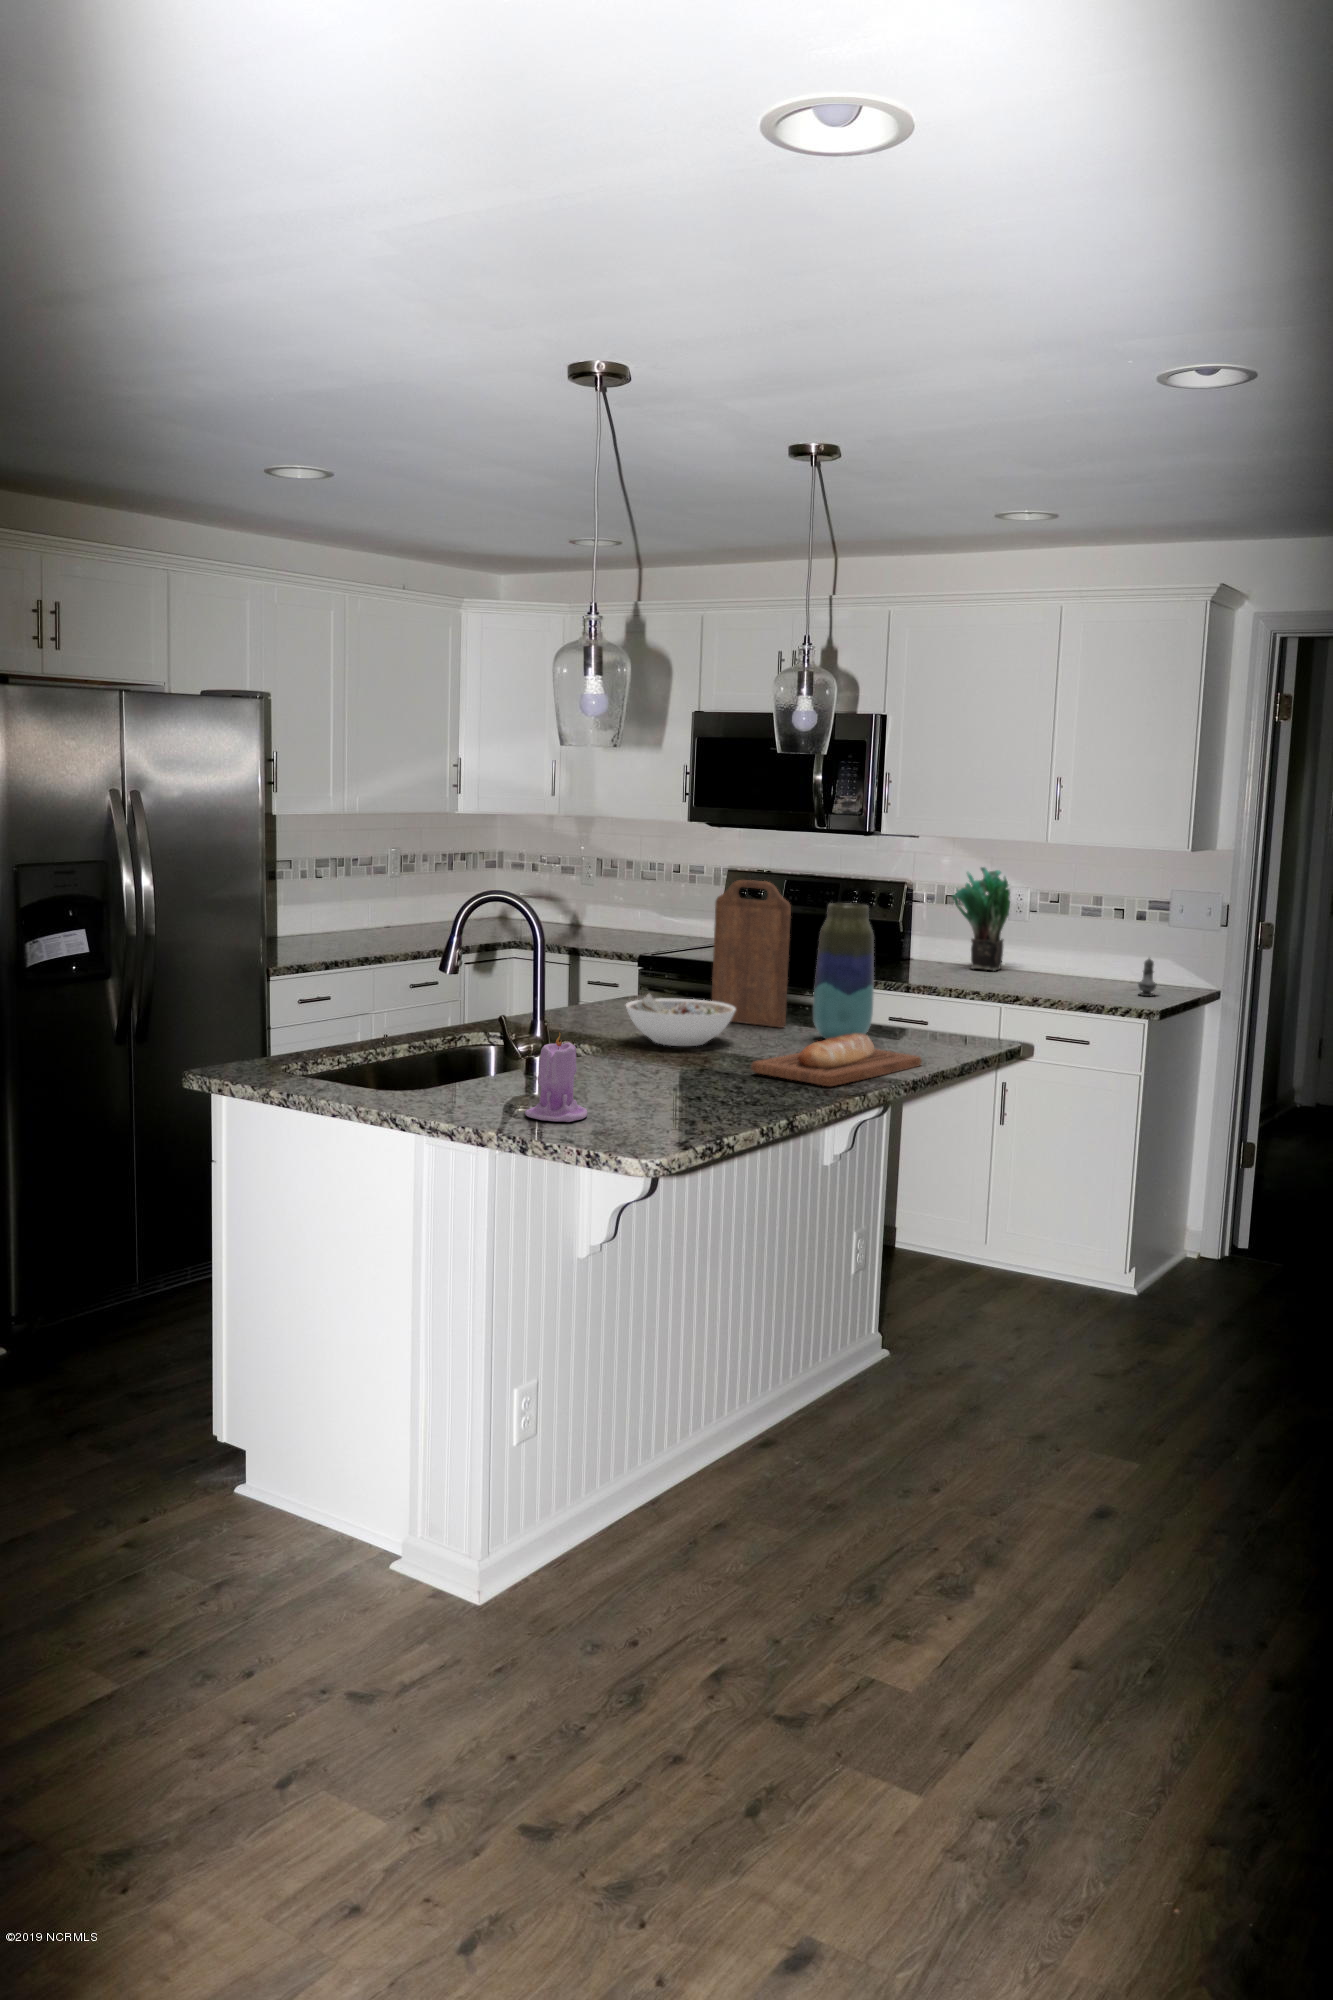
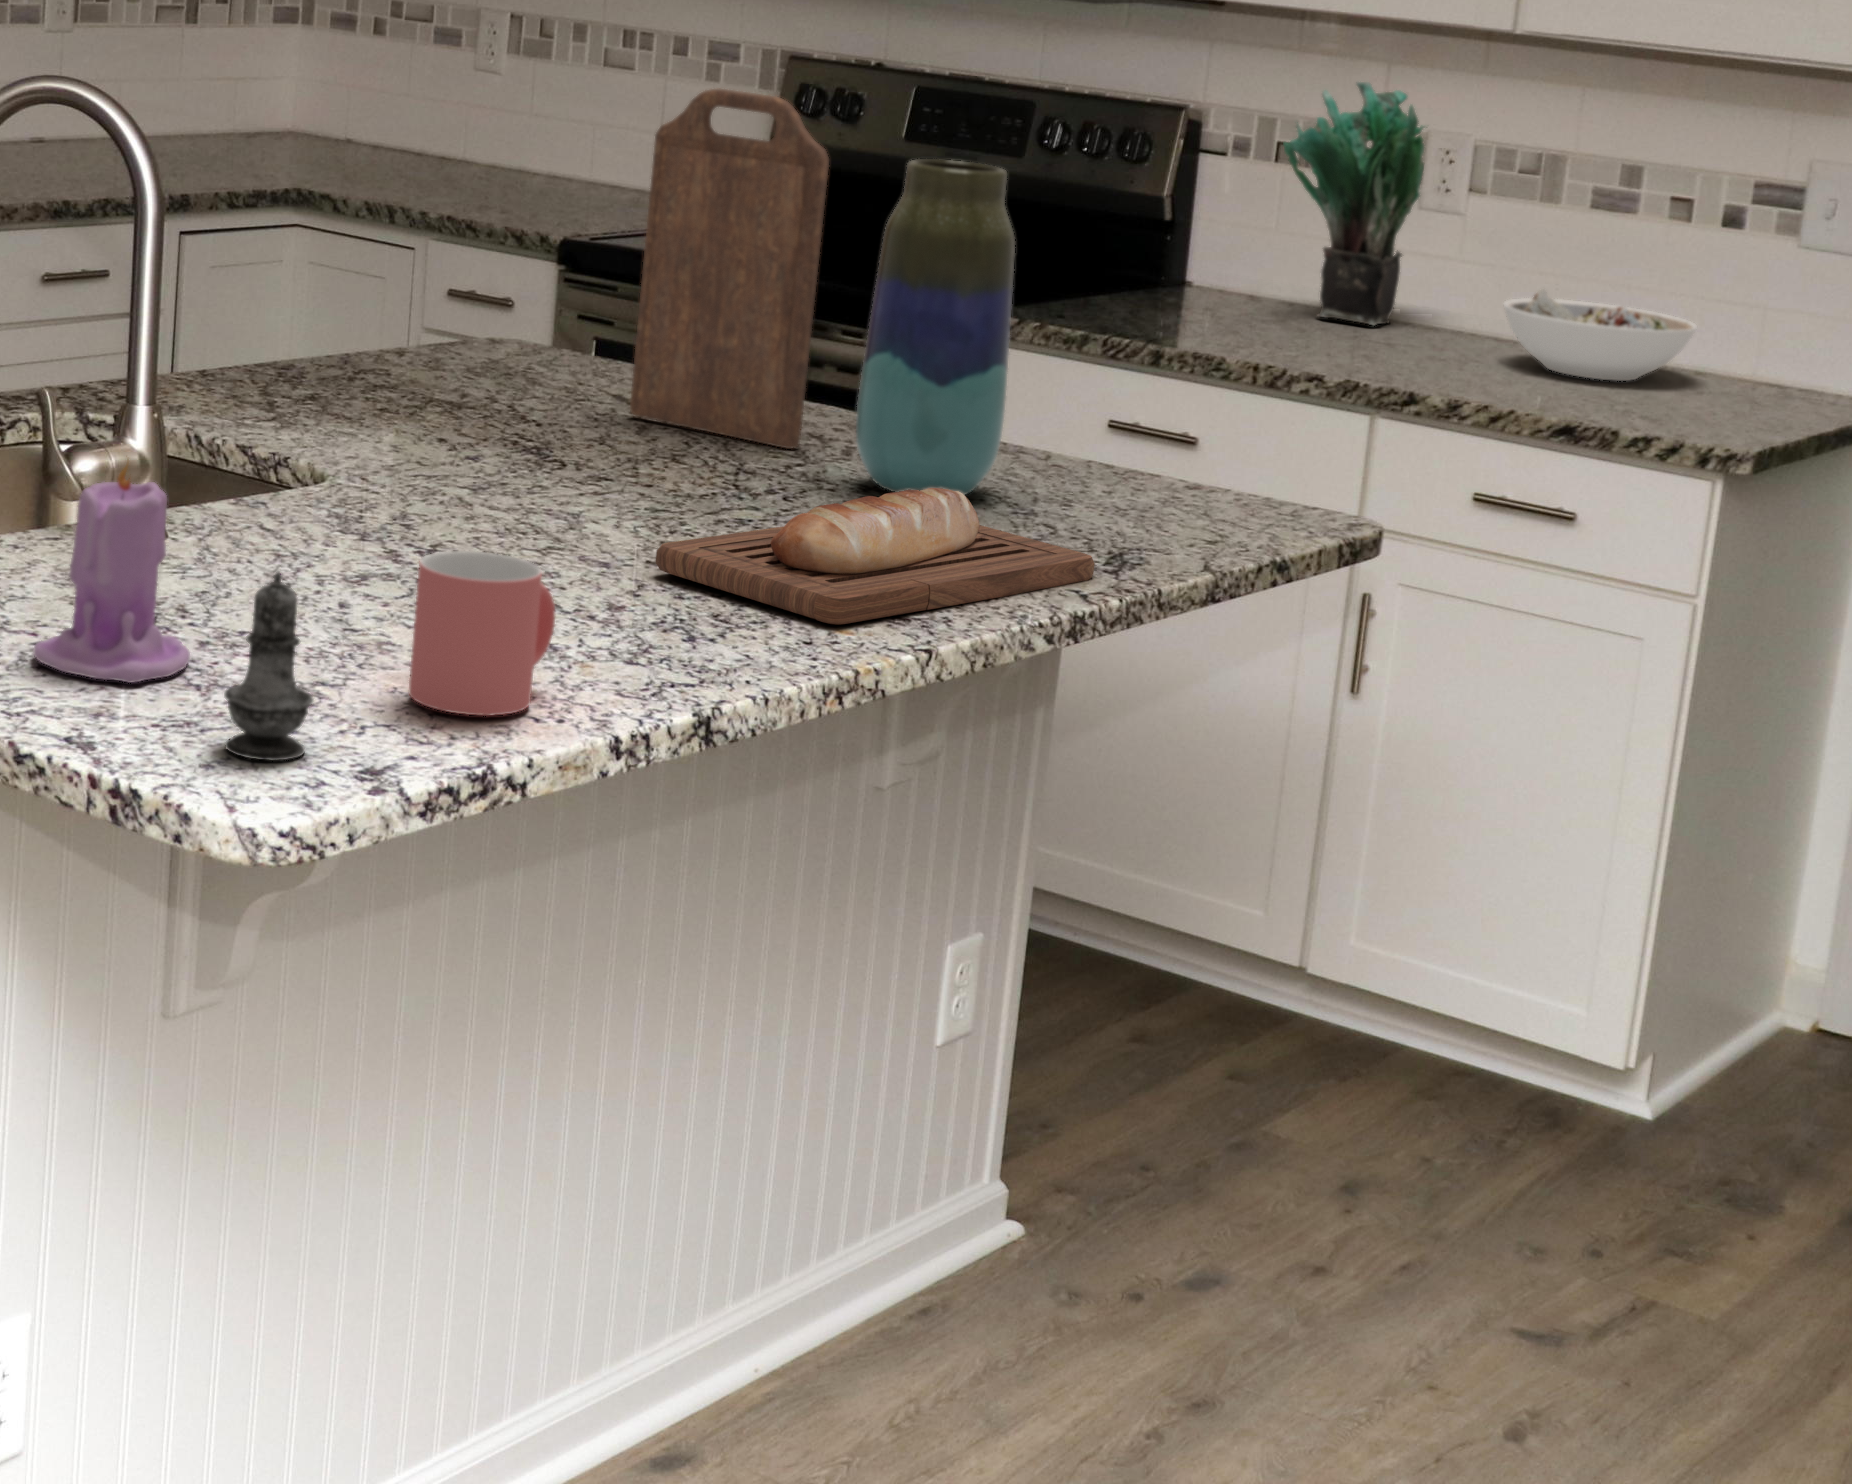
salt shaker: present [1138,958,1156,996] -> present [224,572,313,761]
bowl: present [626,994,736,1046] -> present [1504,289,1697,381]
mug: none [679,1061,732,1124] -> present [409,551,555,716]

